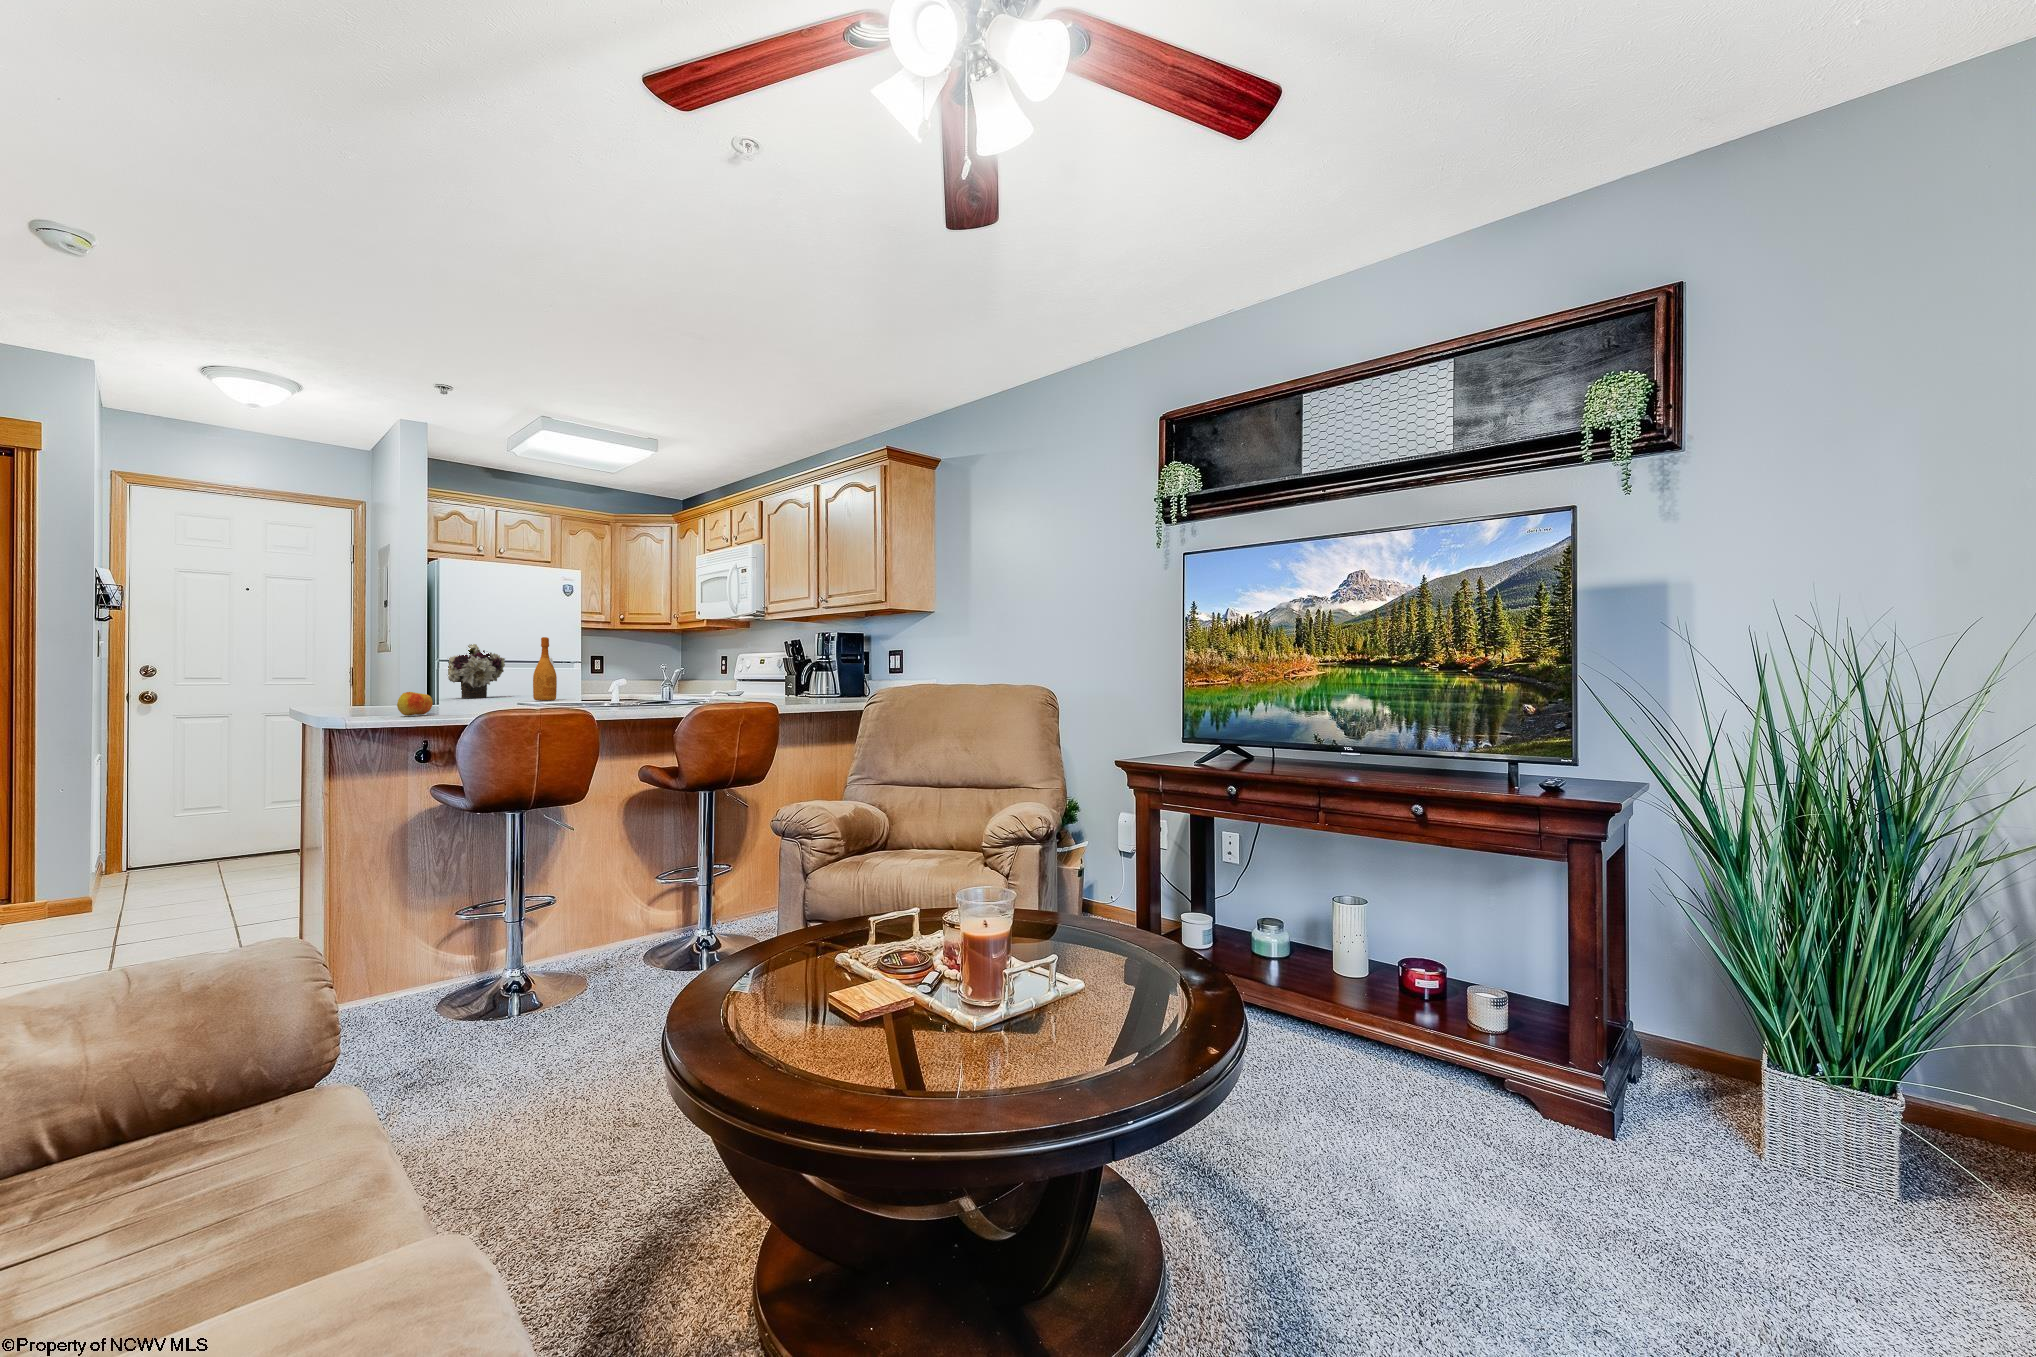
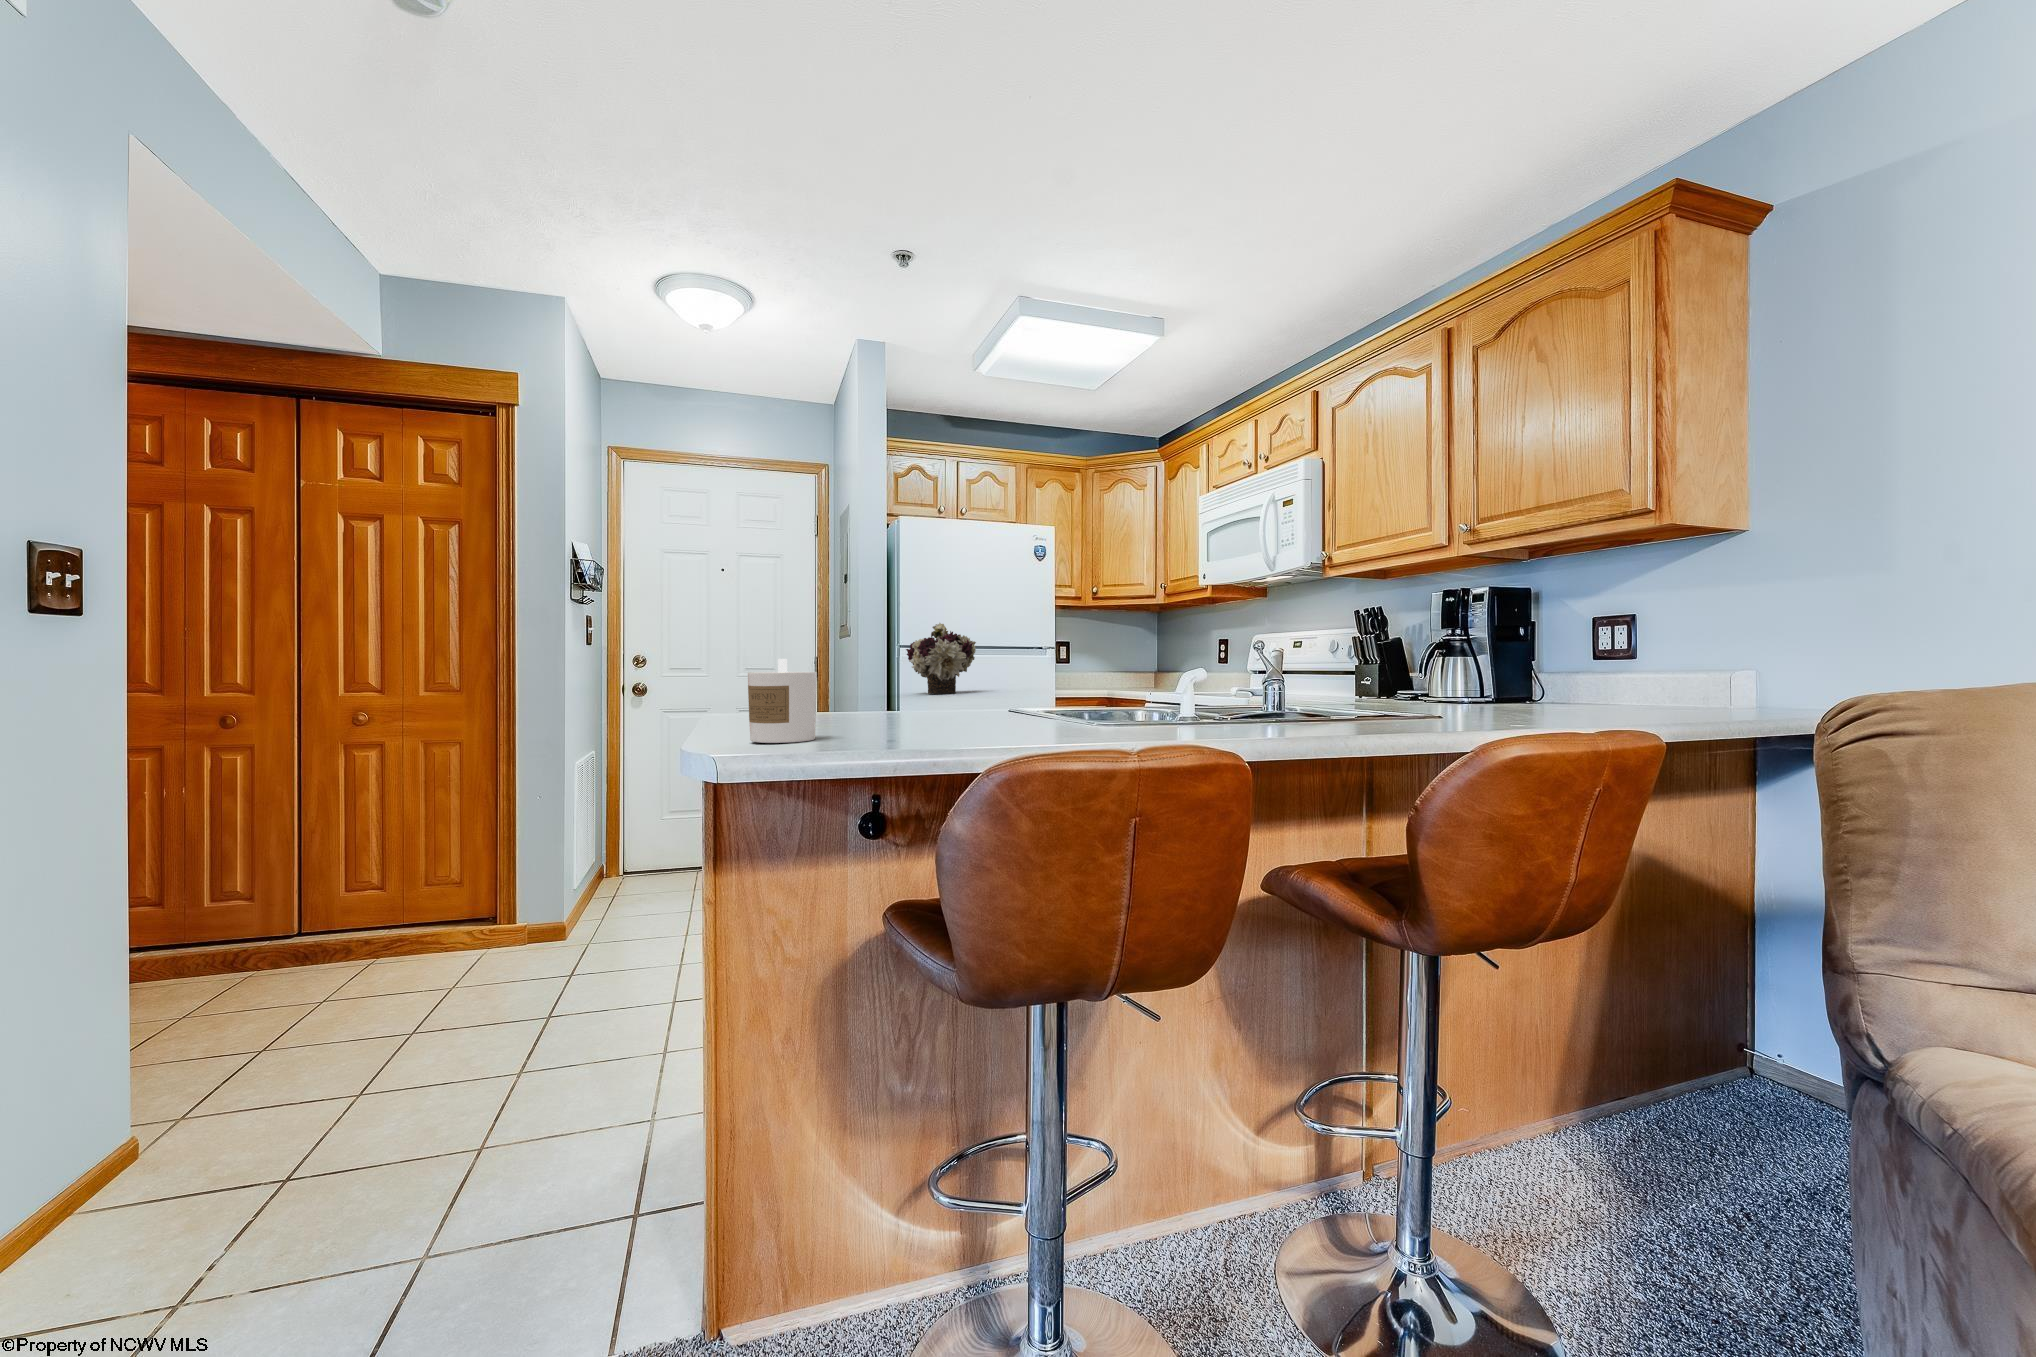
wine bottle: present [533,637,557,700] -> none [1022,605,1053,702]
candle: none [343,673,387,717] -> present [748,659,817,743]
apple: present [397,692,433,716] -> none [826,697,886,745]

